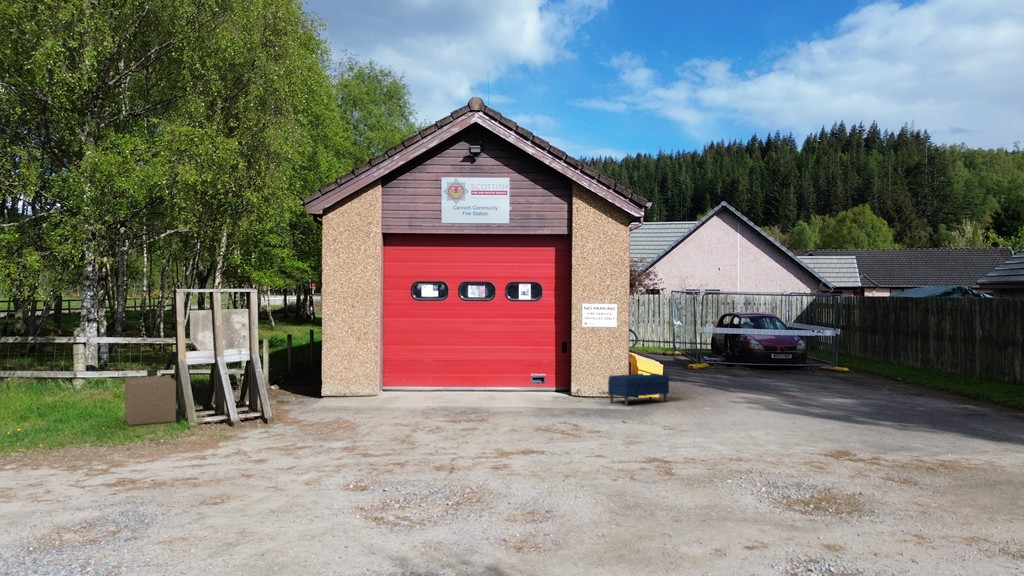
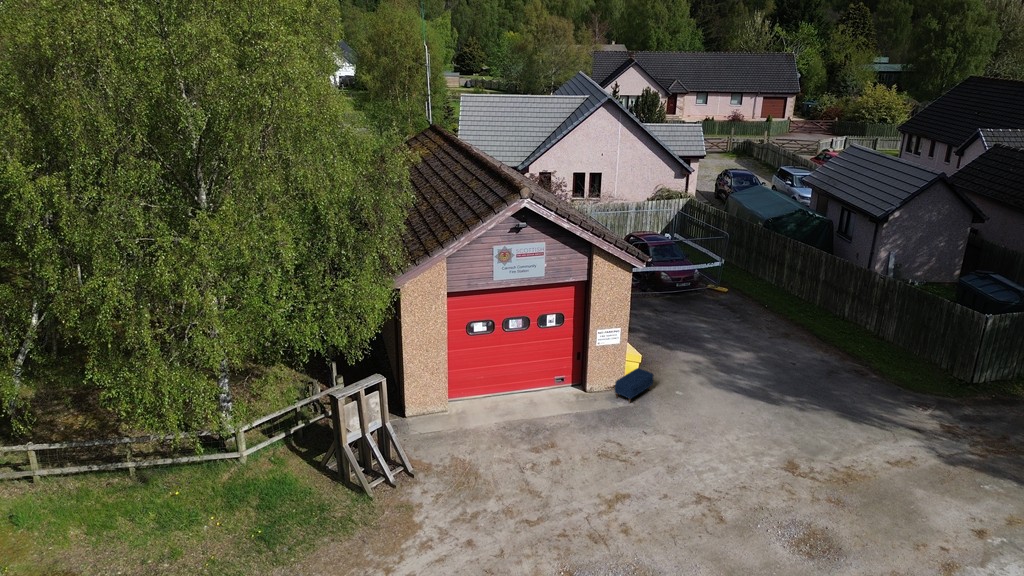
cardboard box: present [125,376,176,426] -> none [305,453,350,503]

